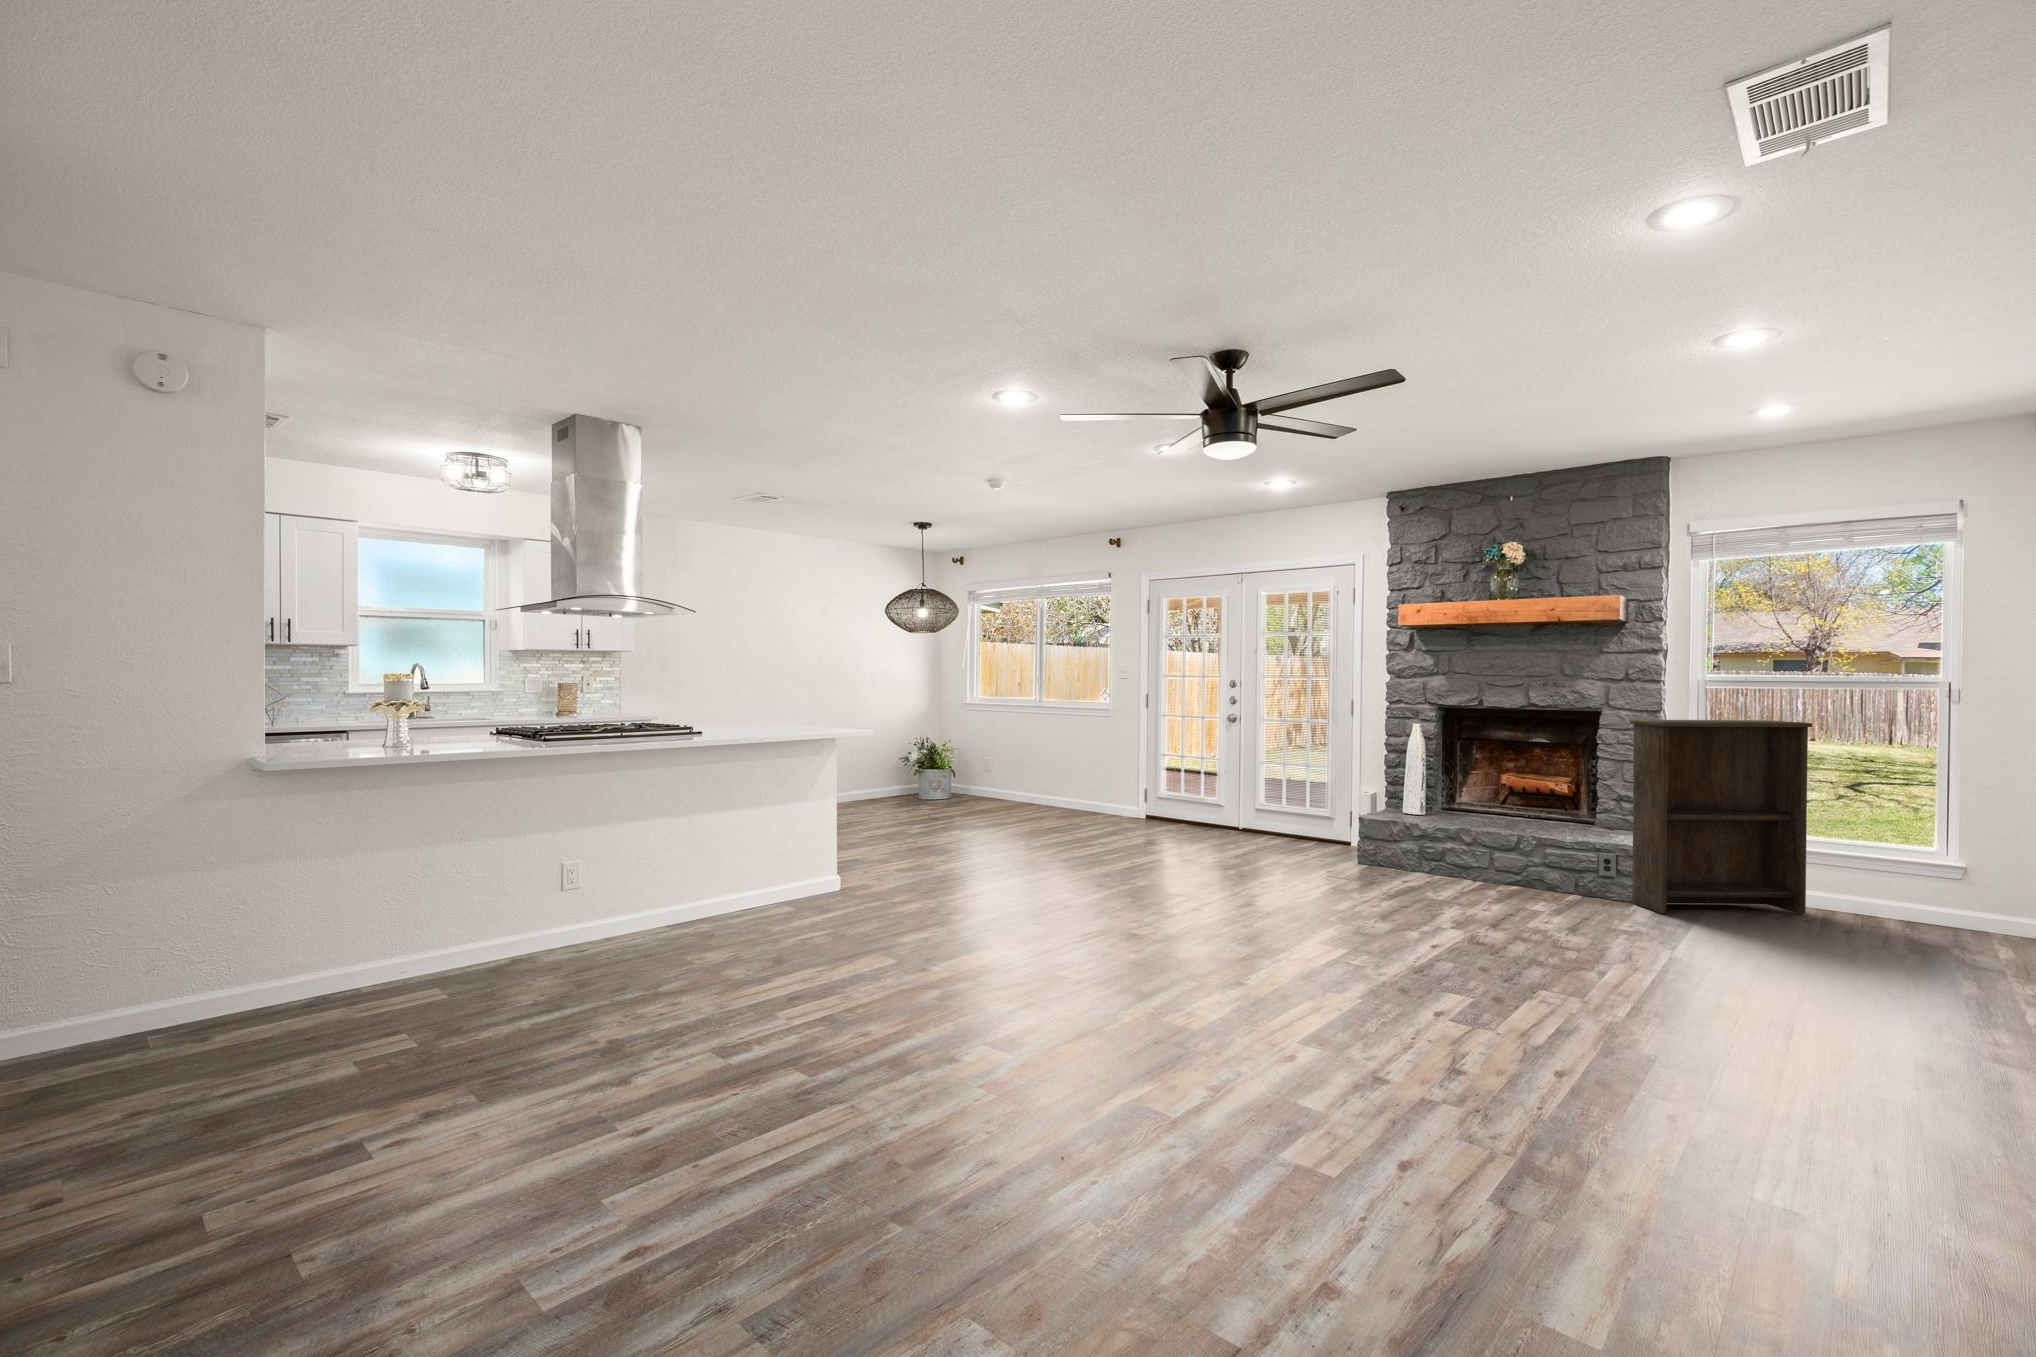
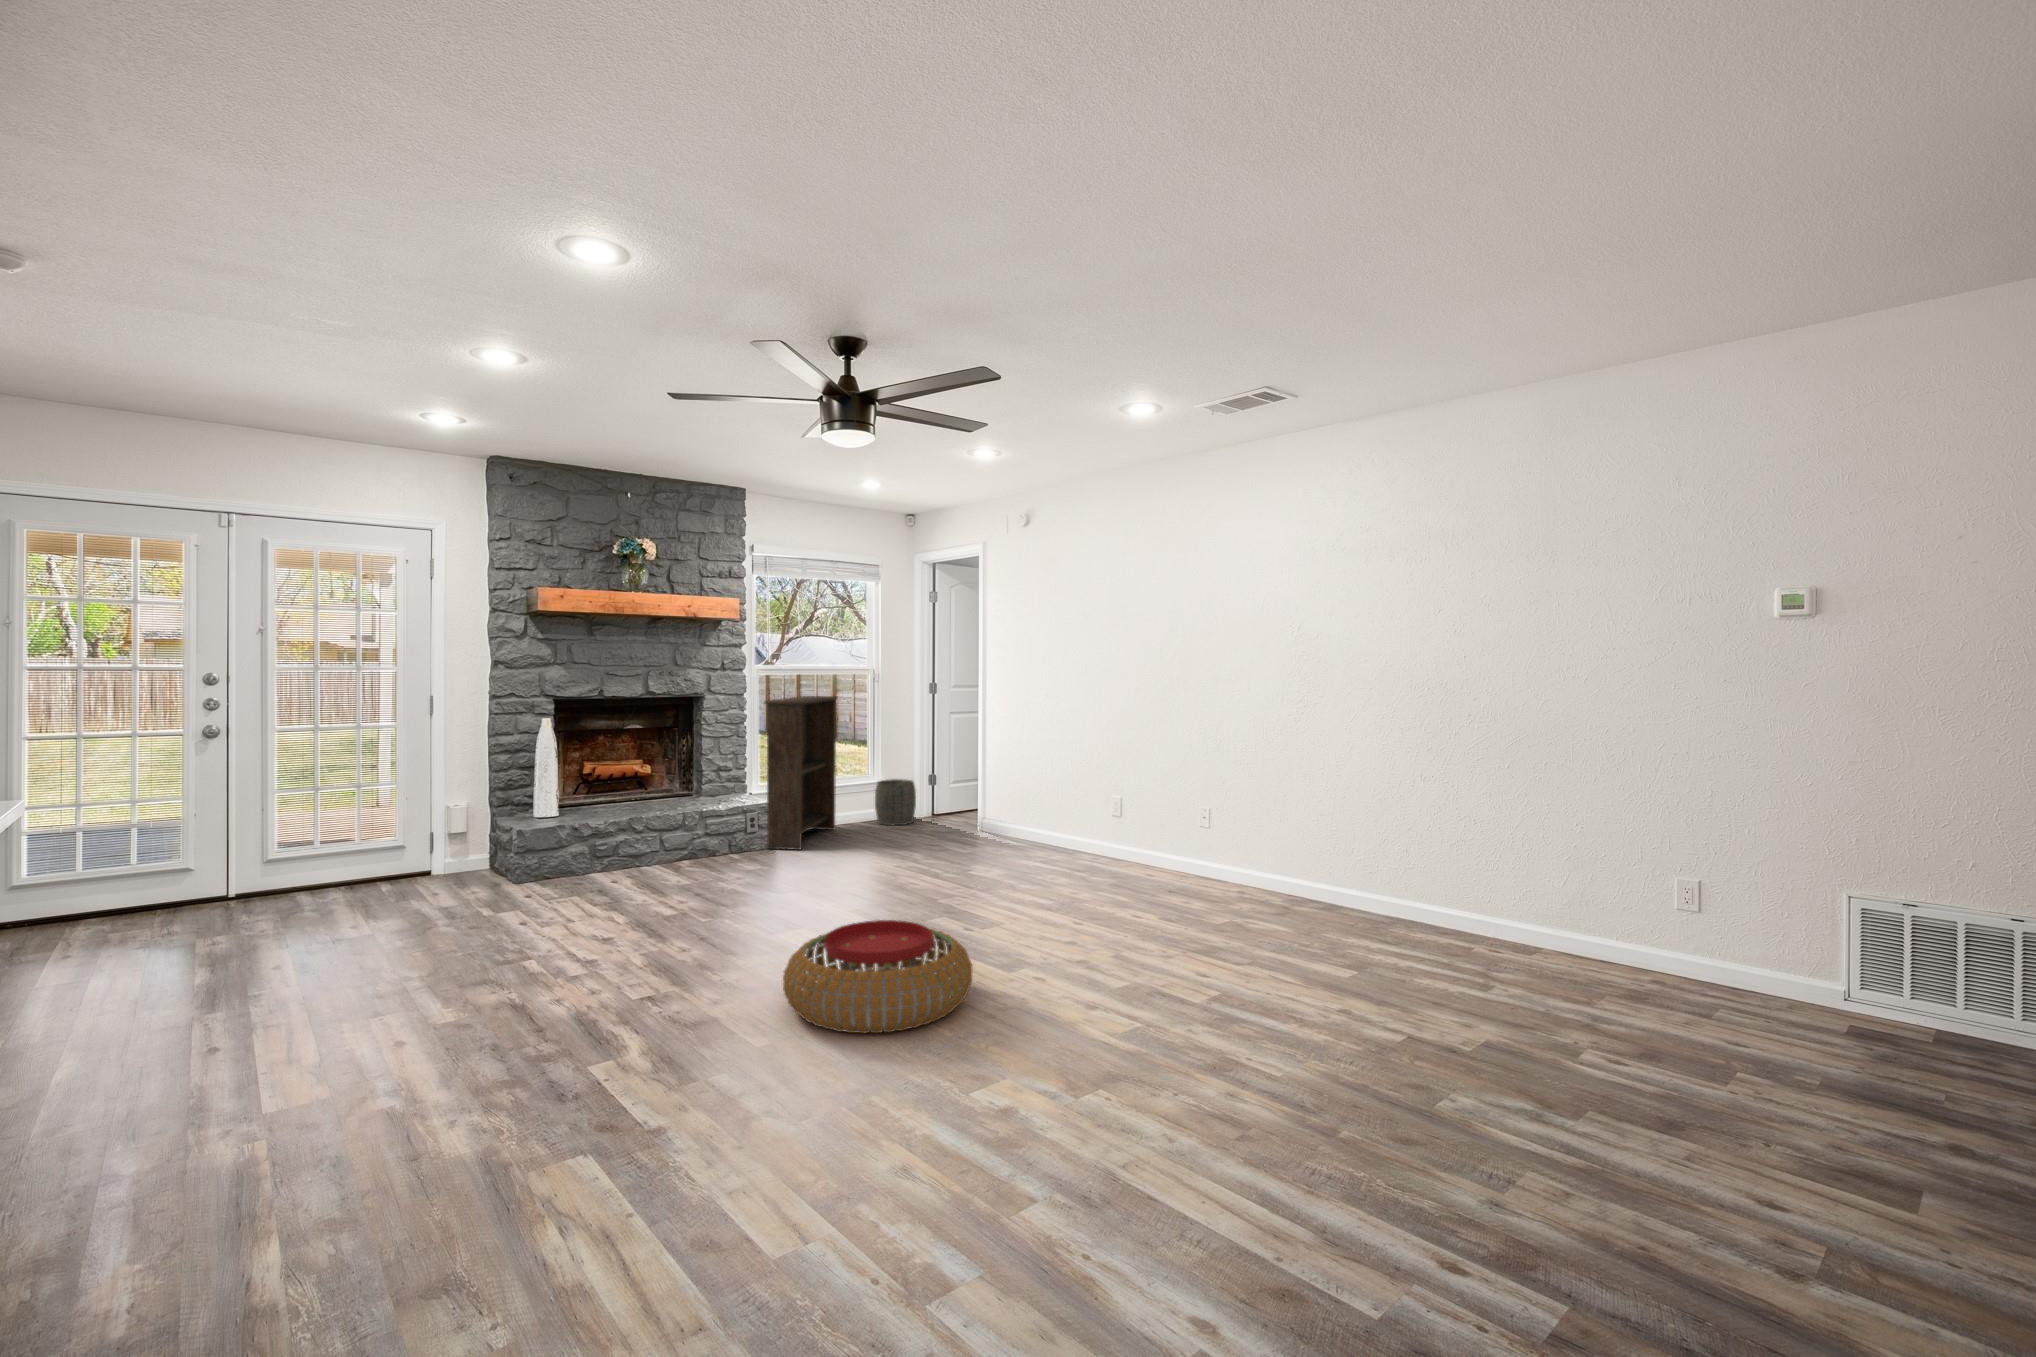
woven basket: none [1901,864,1995,944] -> present [875,779,916,825]
pouf: none [1131,915,1316,1020] -> present [783,920,972,1033]

